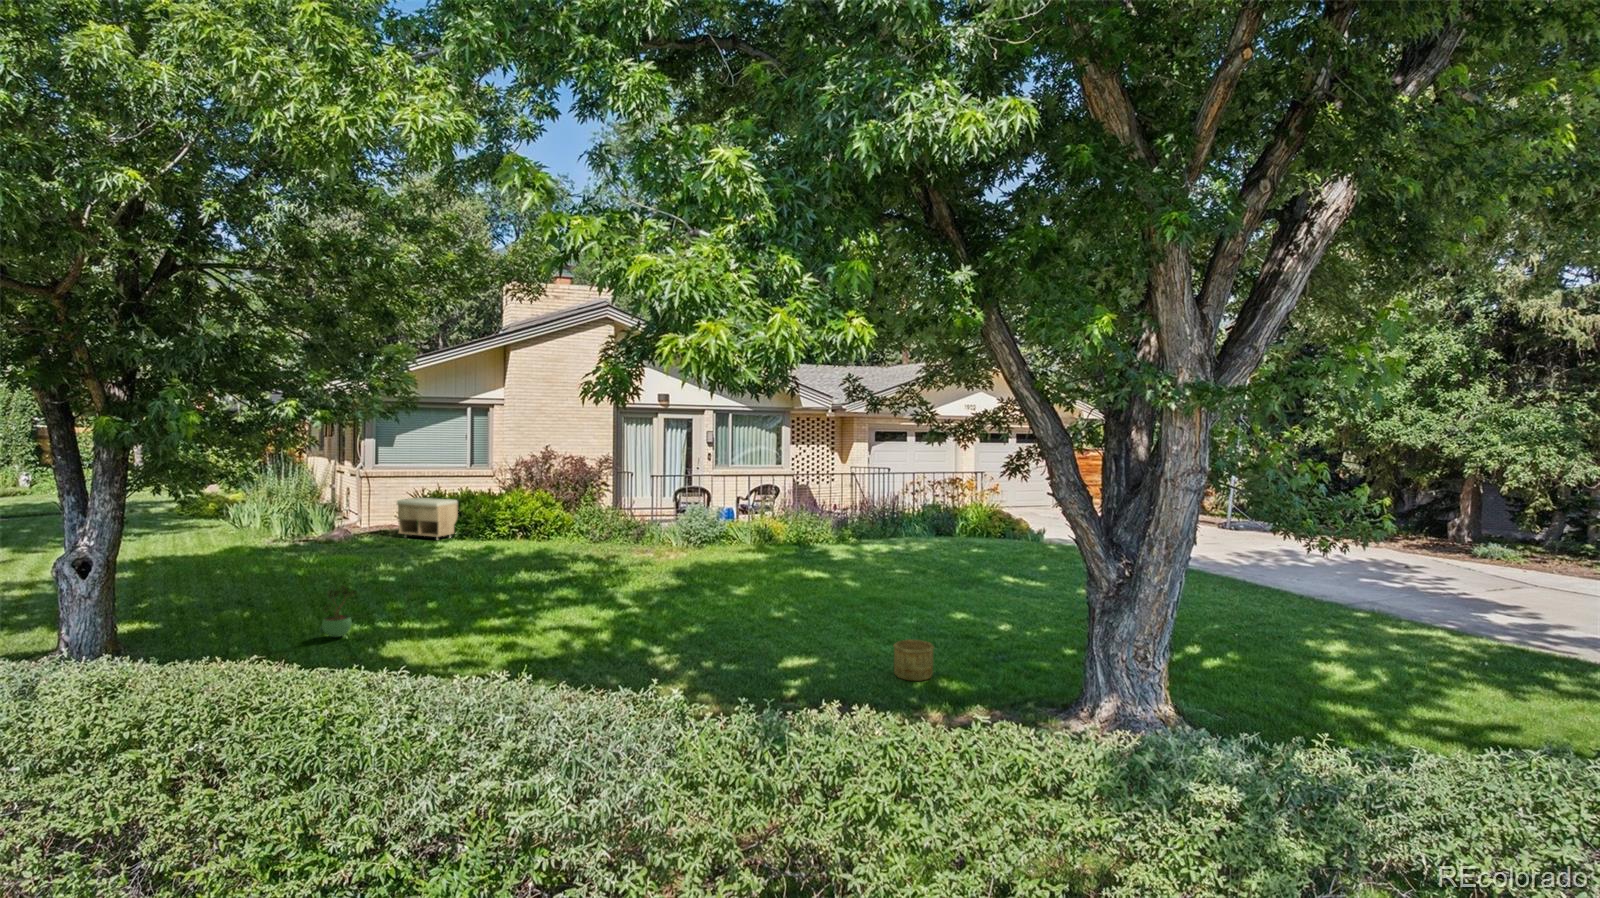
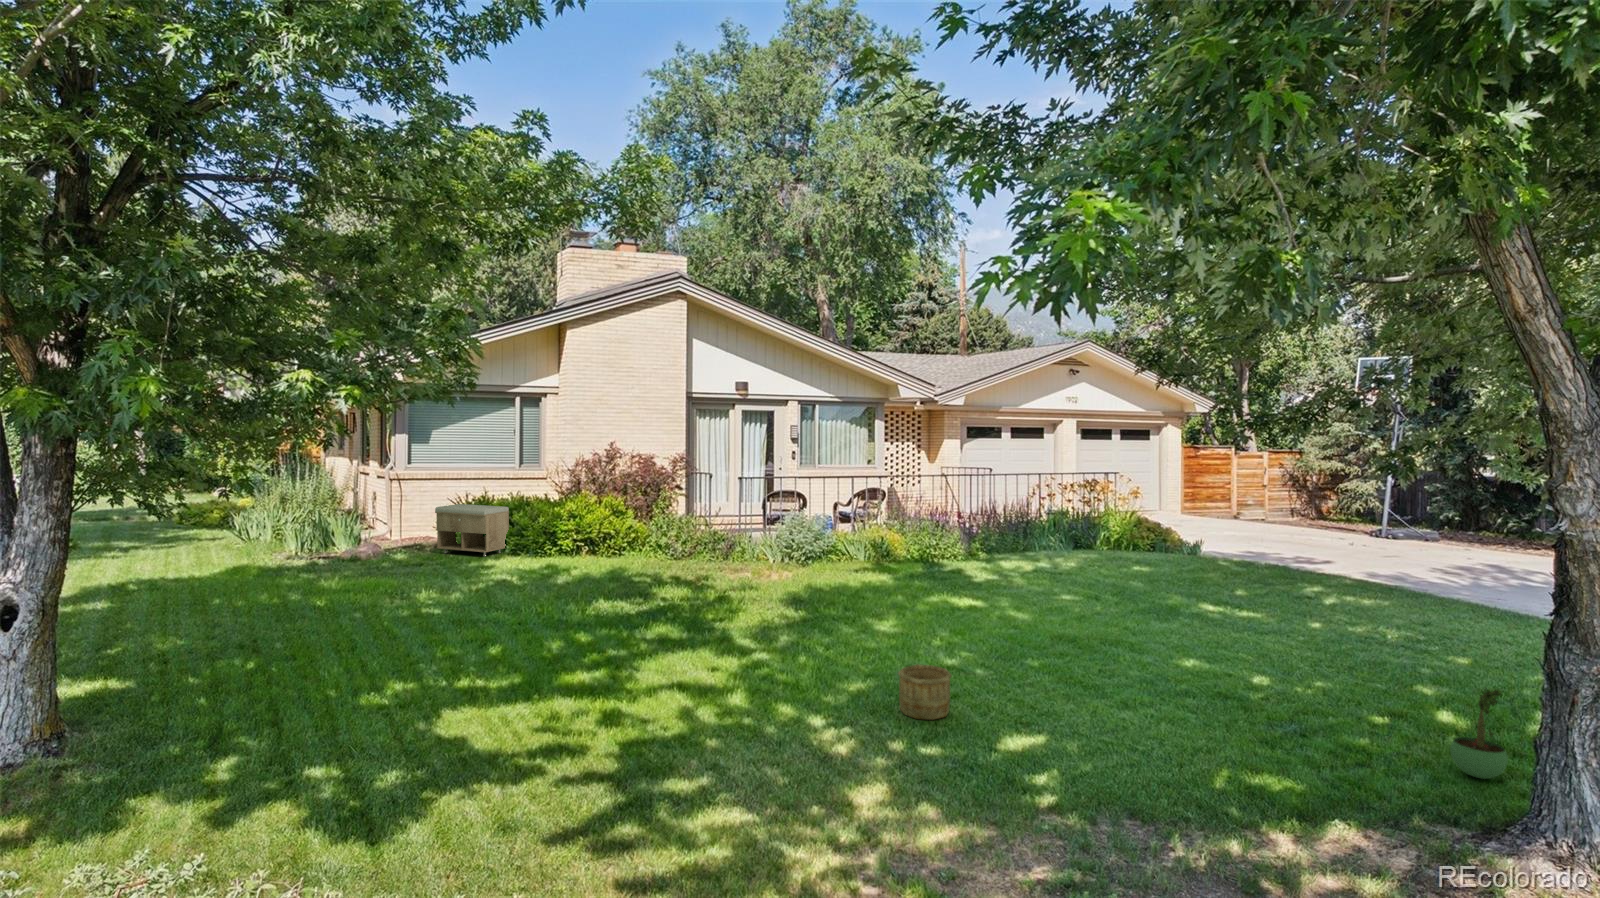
potted plant: present [322,585,357,637] -> present [1450,690,1508,779]
wooden bucket: present [893,639,934,681] -> present [898,664,951,720]

